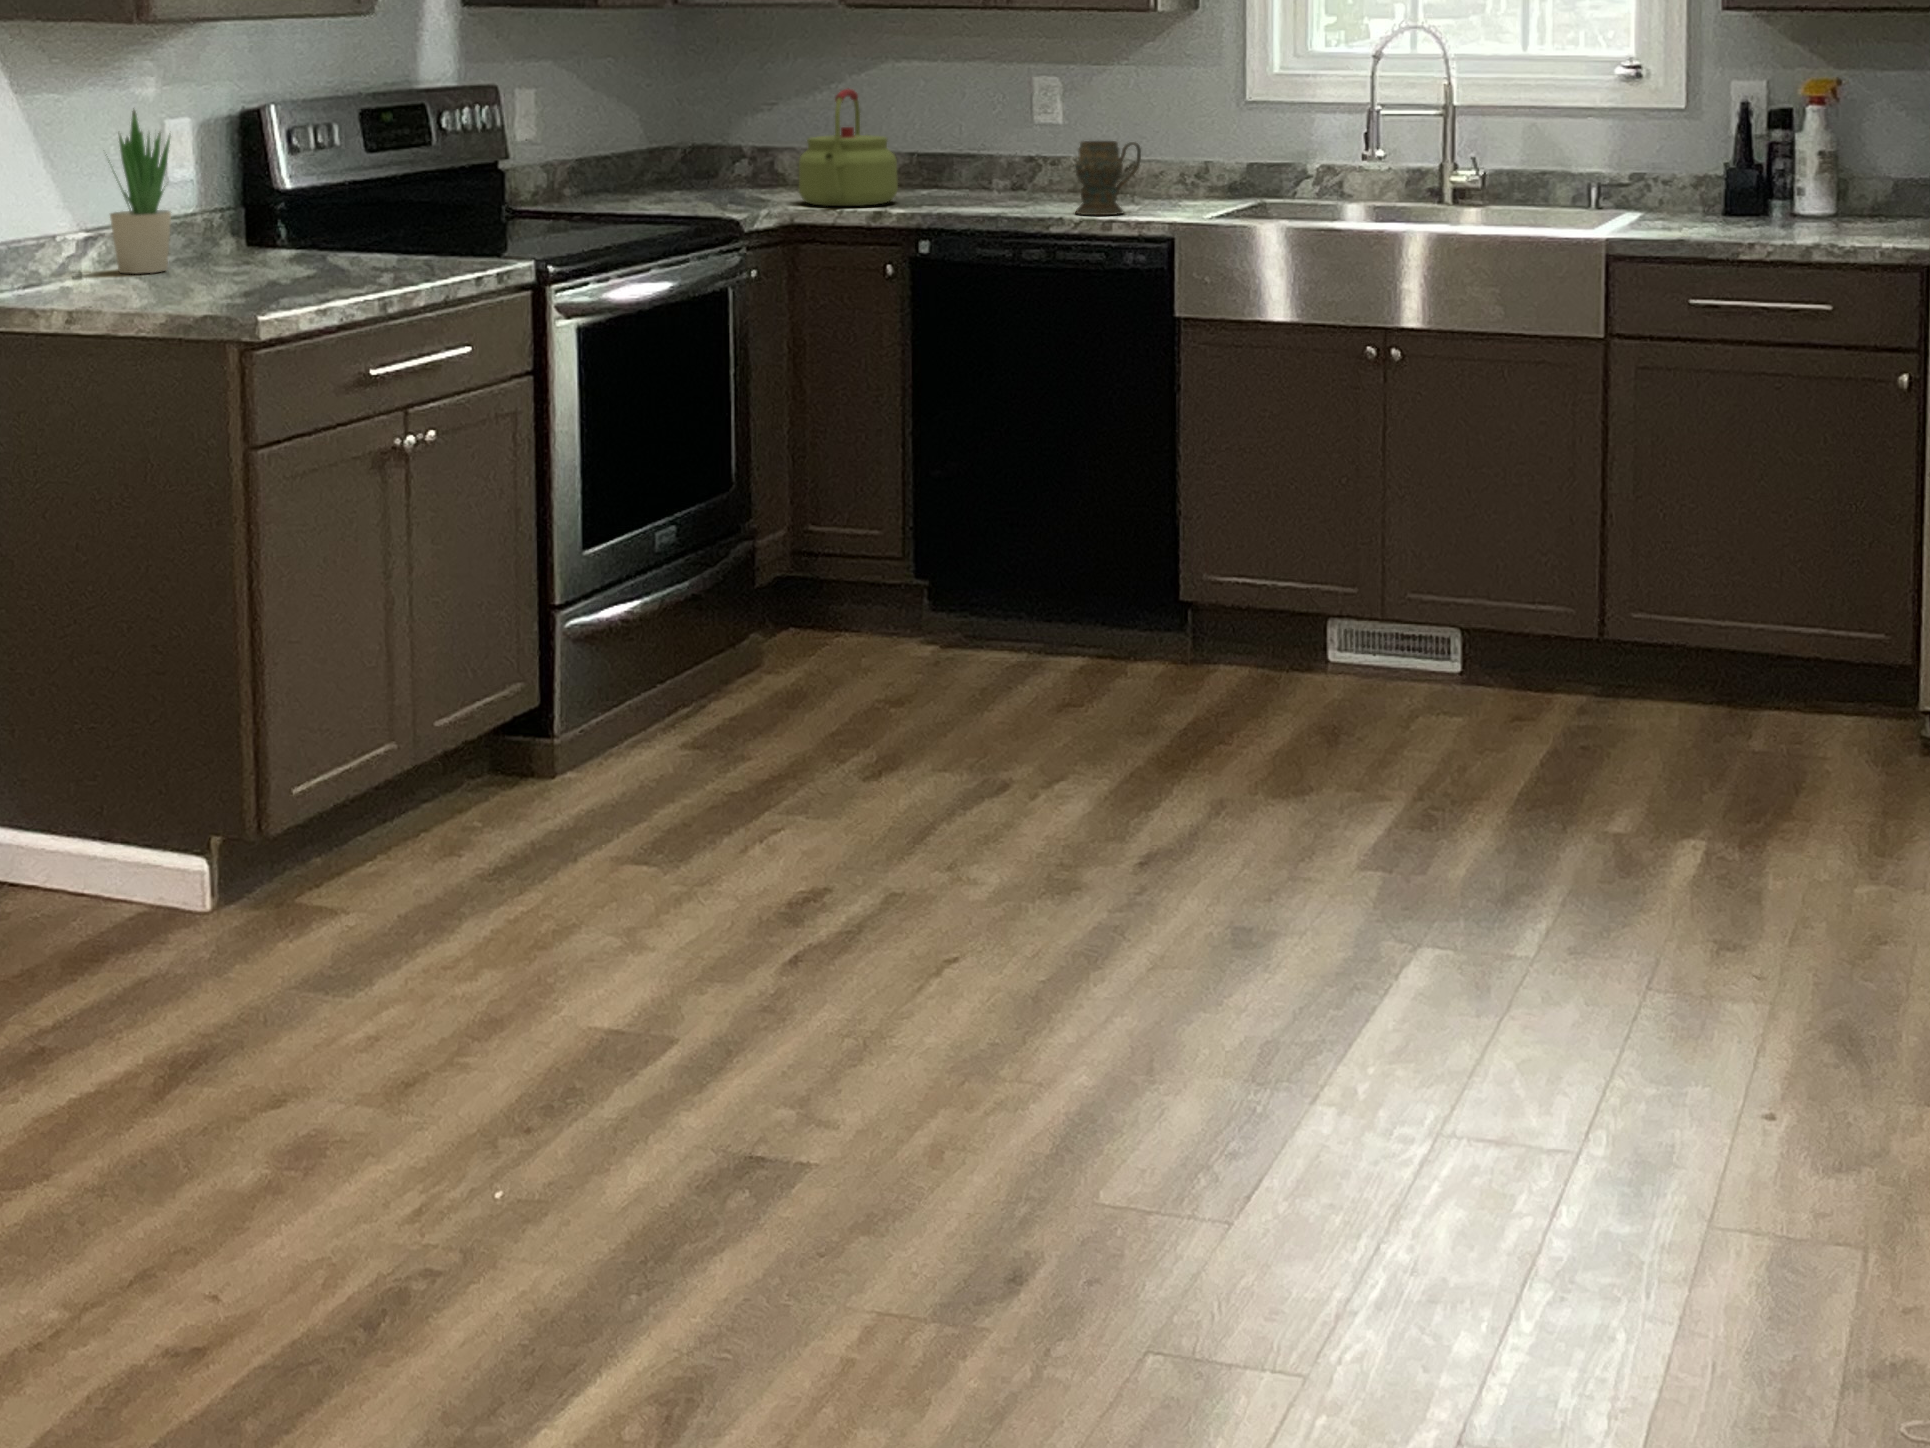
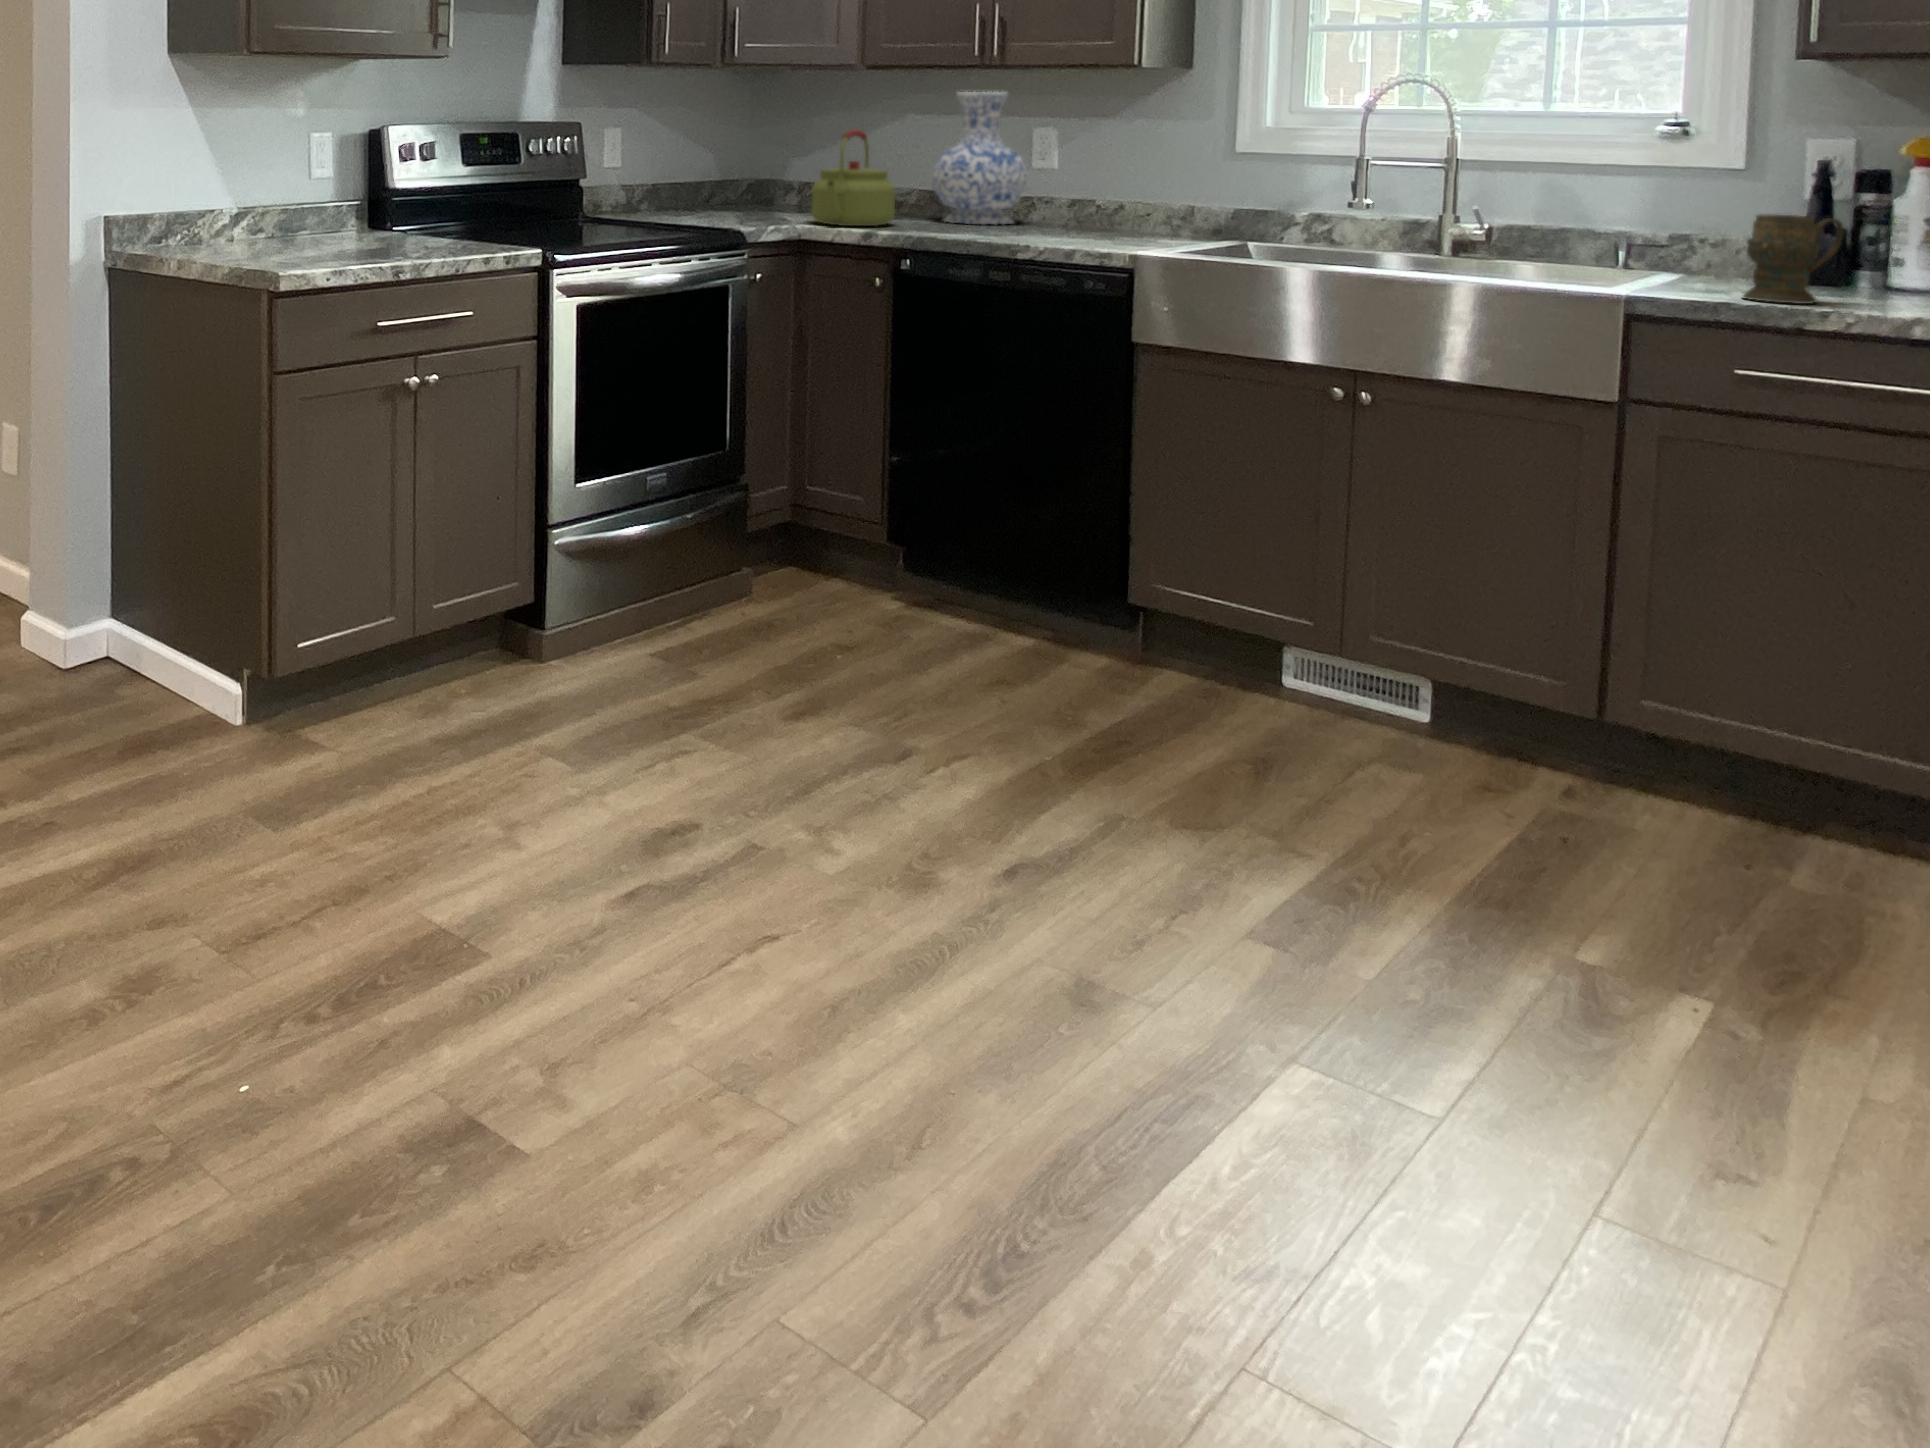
vase: none [928,38,1037,196] -> present [931,92,1028,224]
potted plant: present [110,110,171,274] -> none [246,120,294,242]
mug: present [1076,141,1141,215] -> present [1743,214,1844,304]

